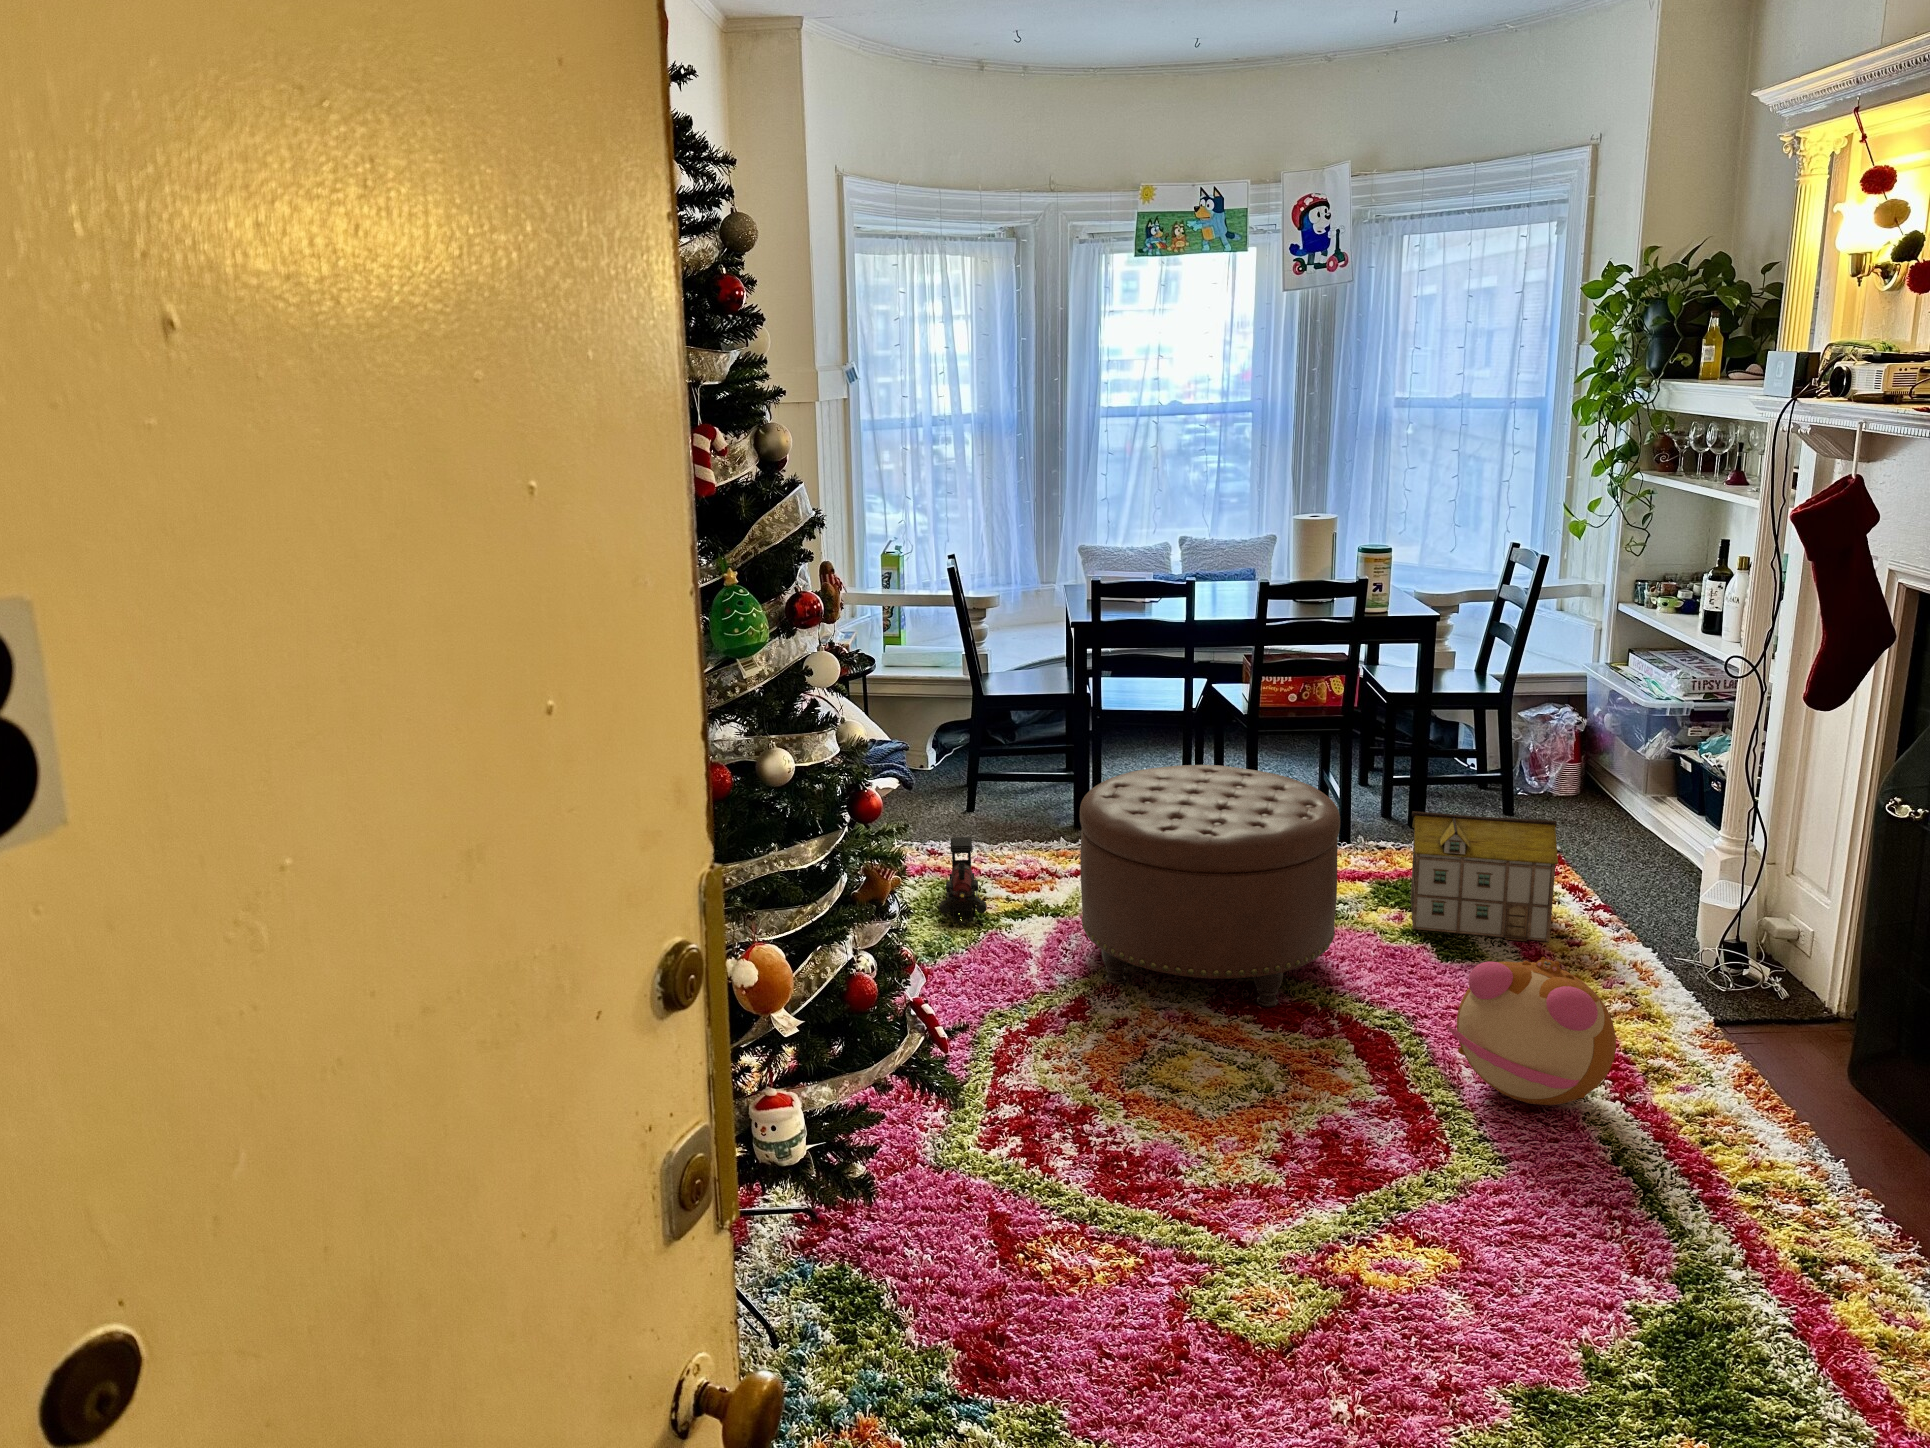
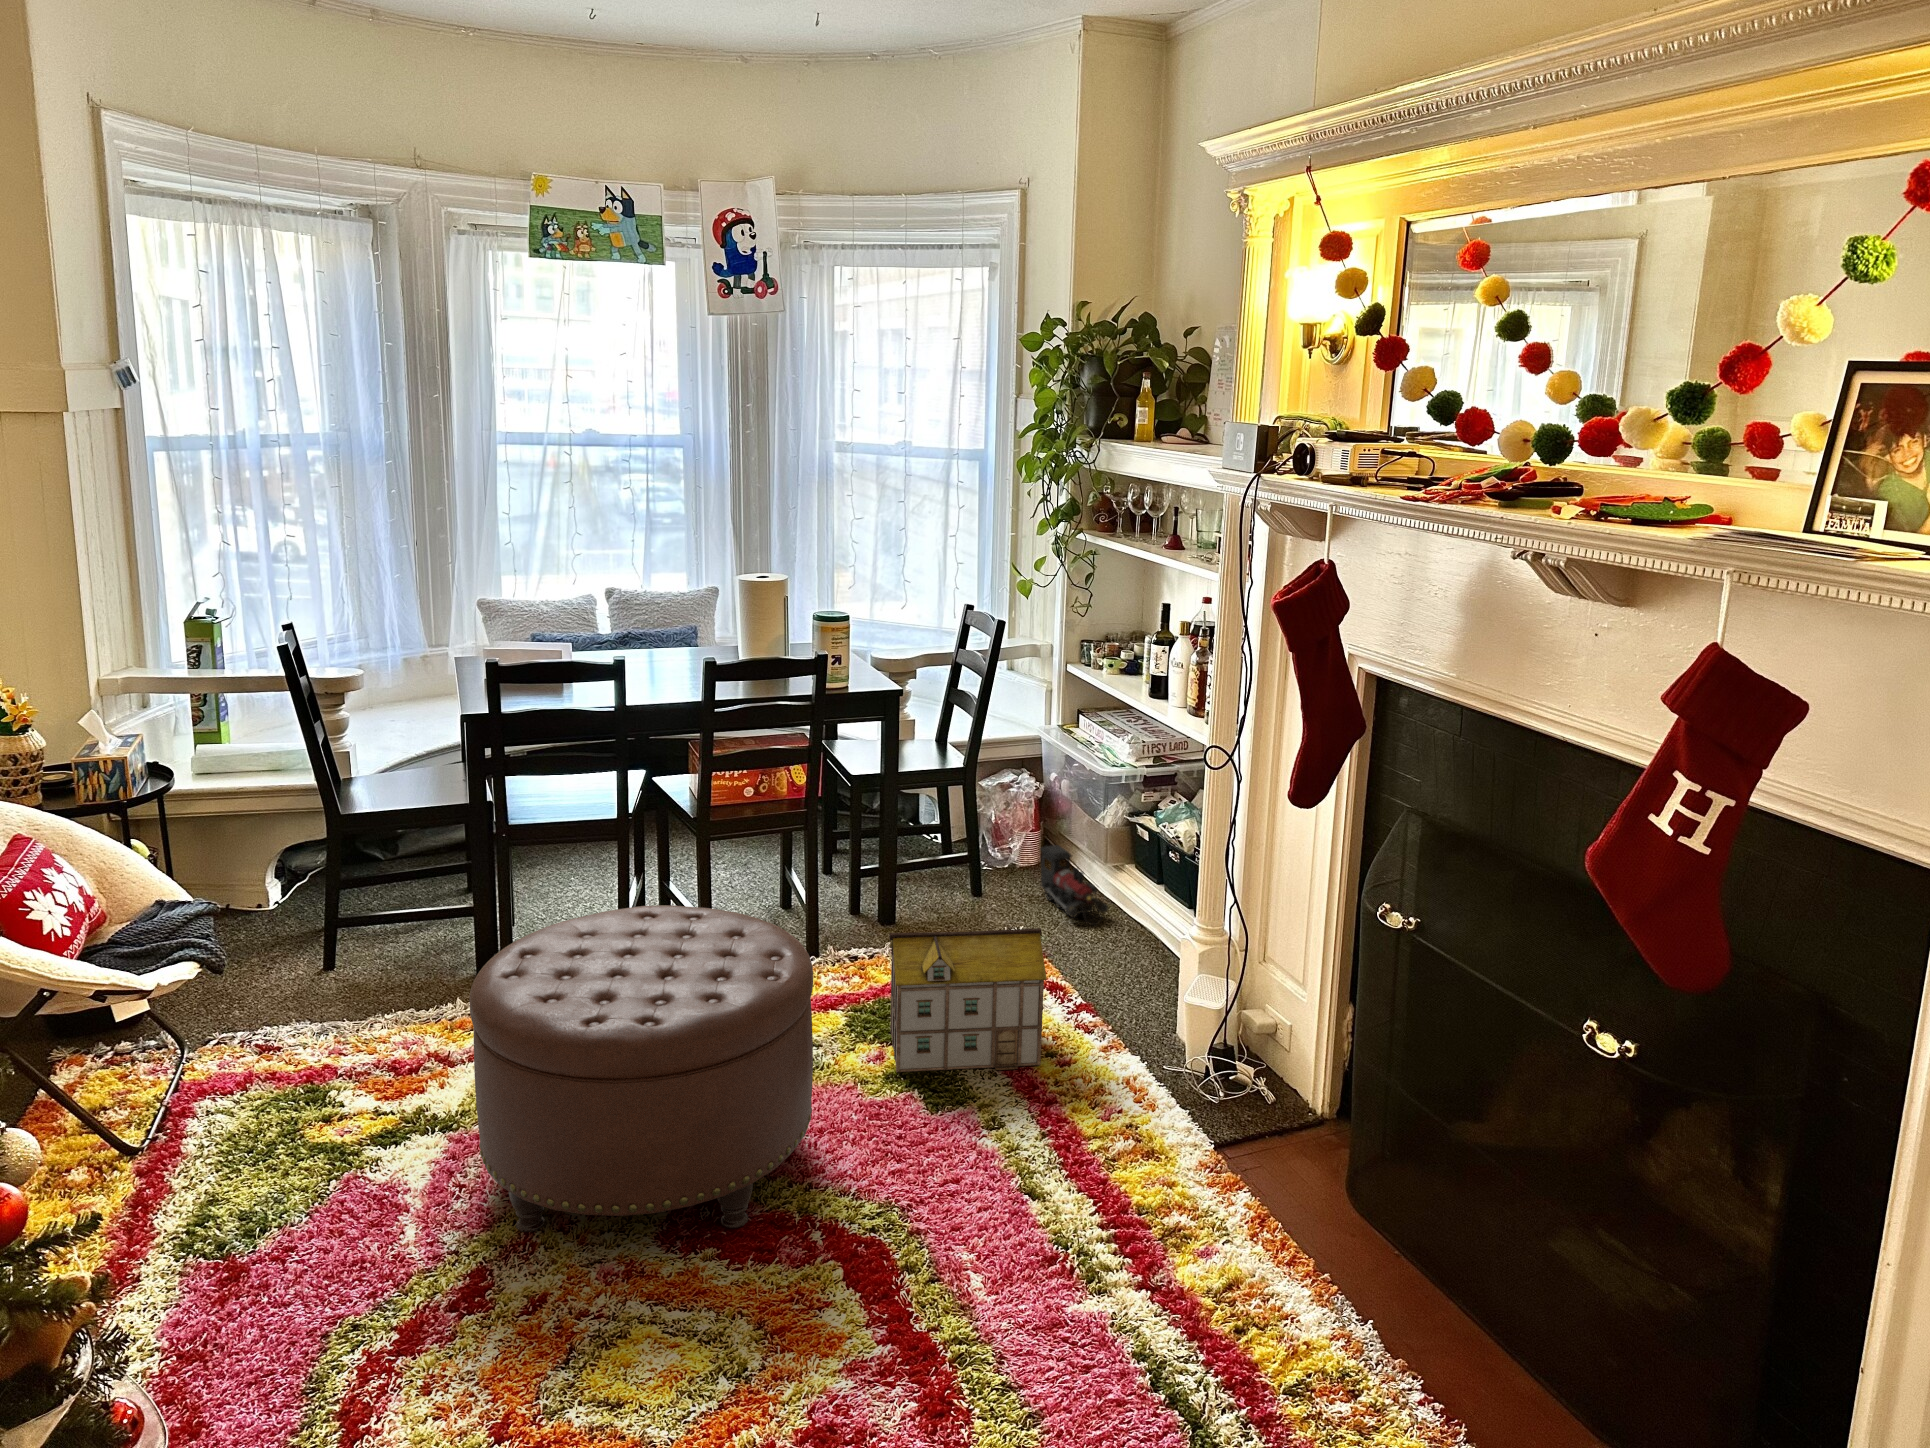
toy train: present [939,837,986,925] -> present [1041,845,1109,925]
plush toy: present [1447,957,1616,1105] -> none [958,1135,1140,1316]

